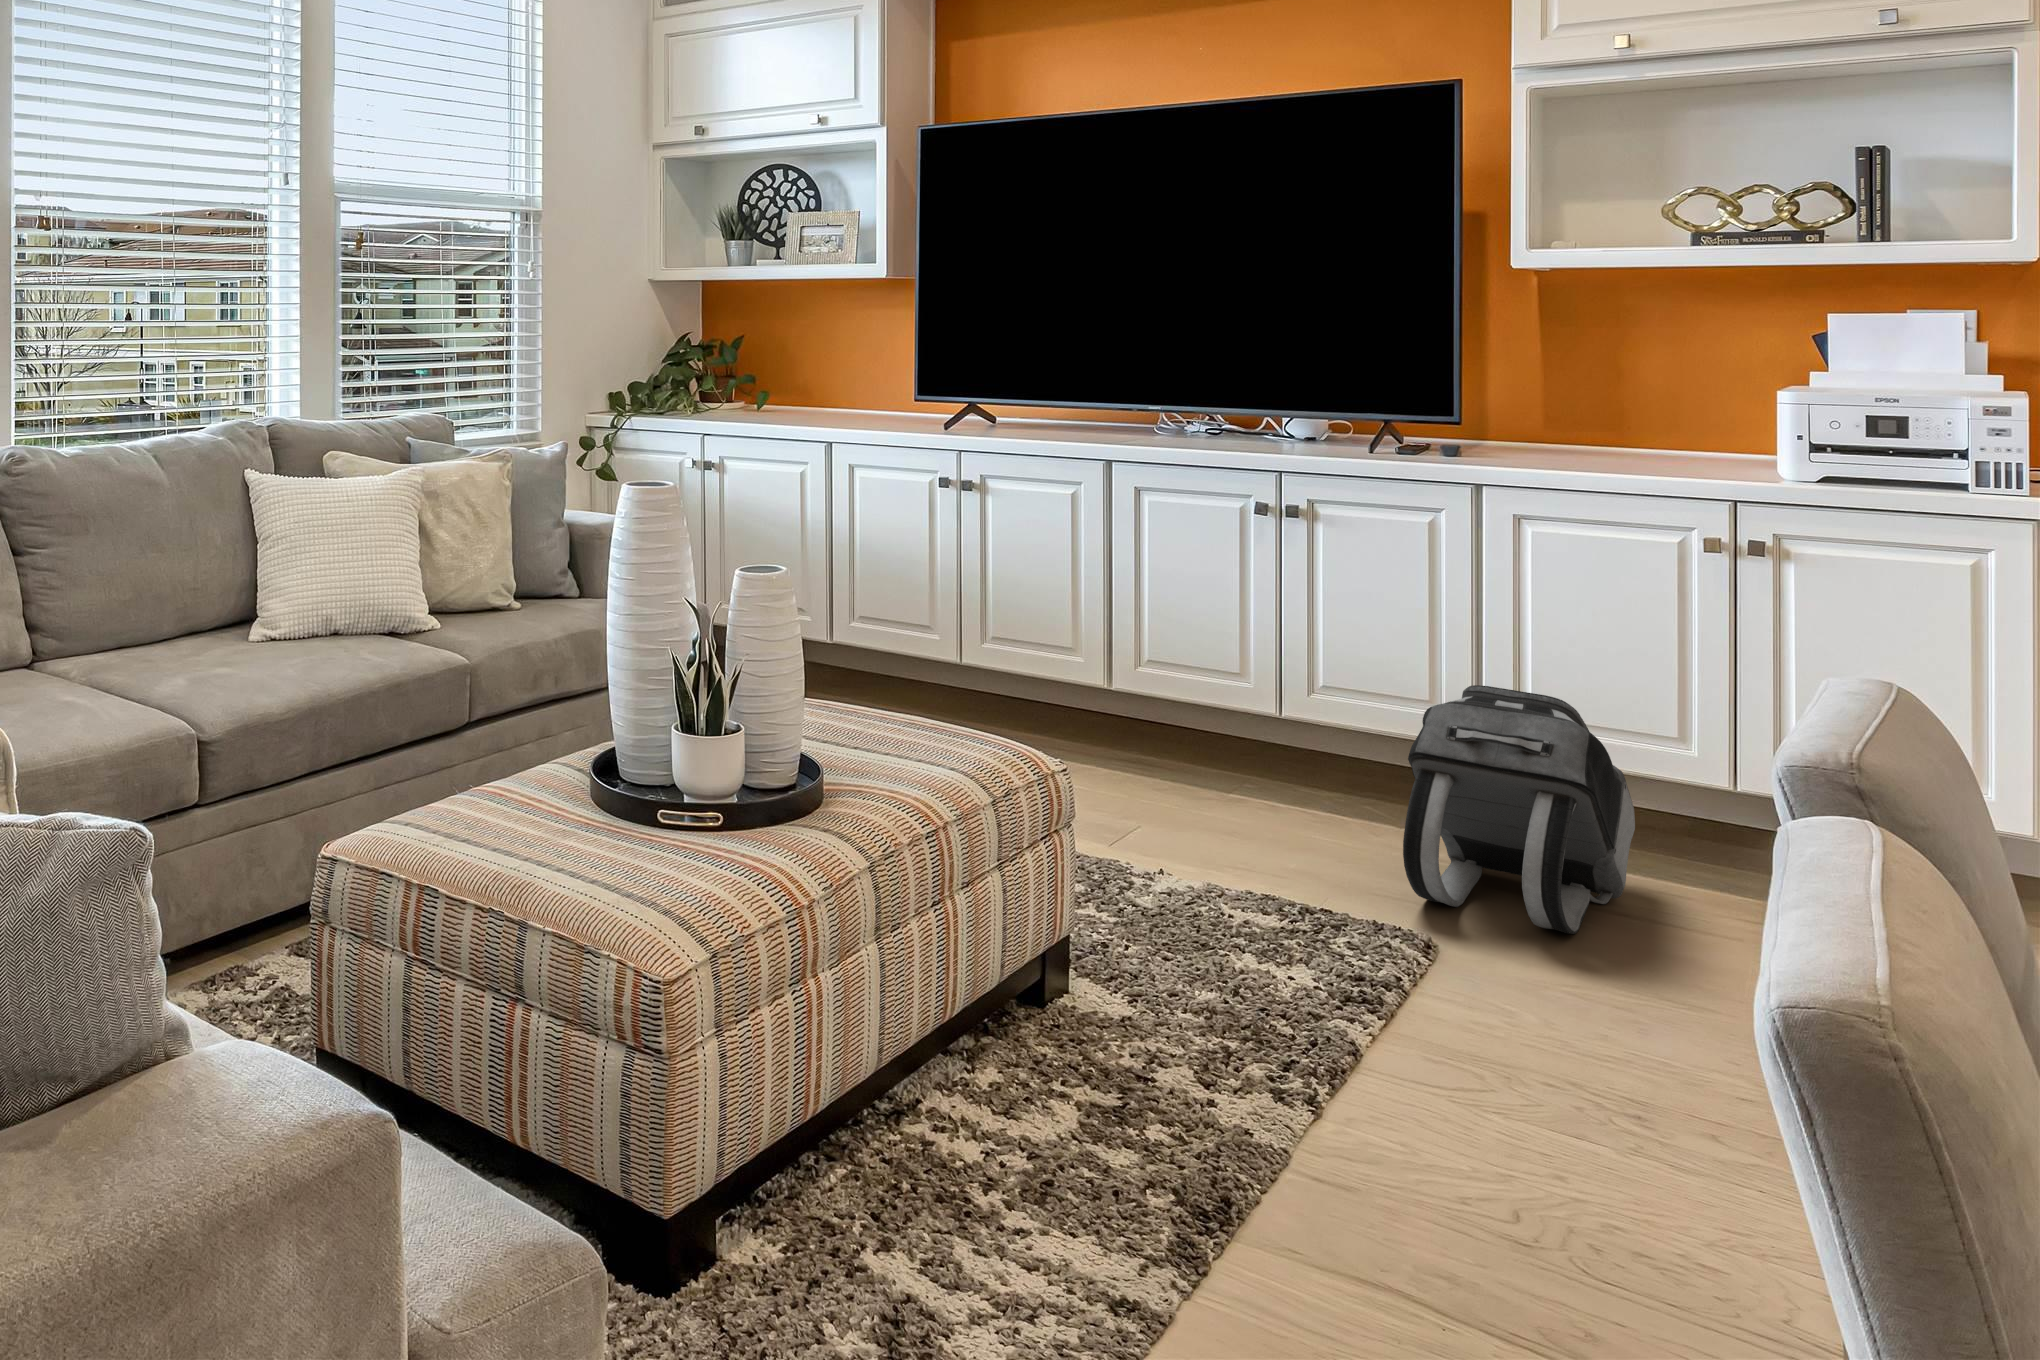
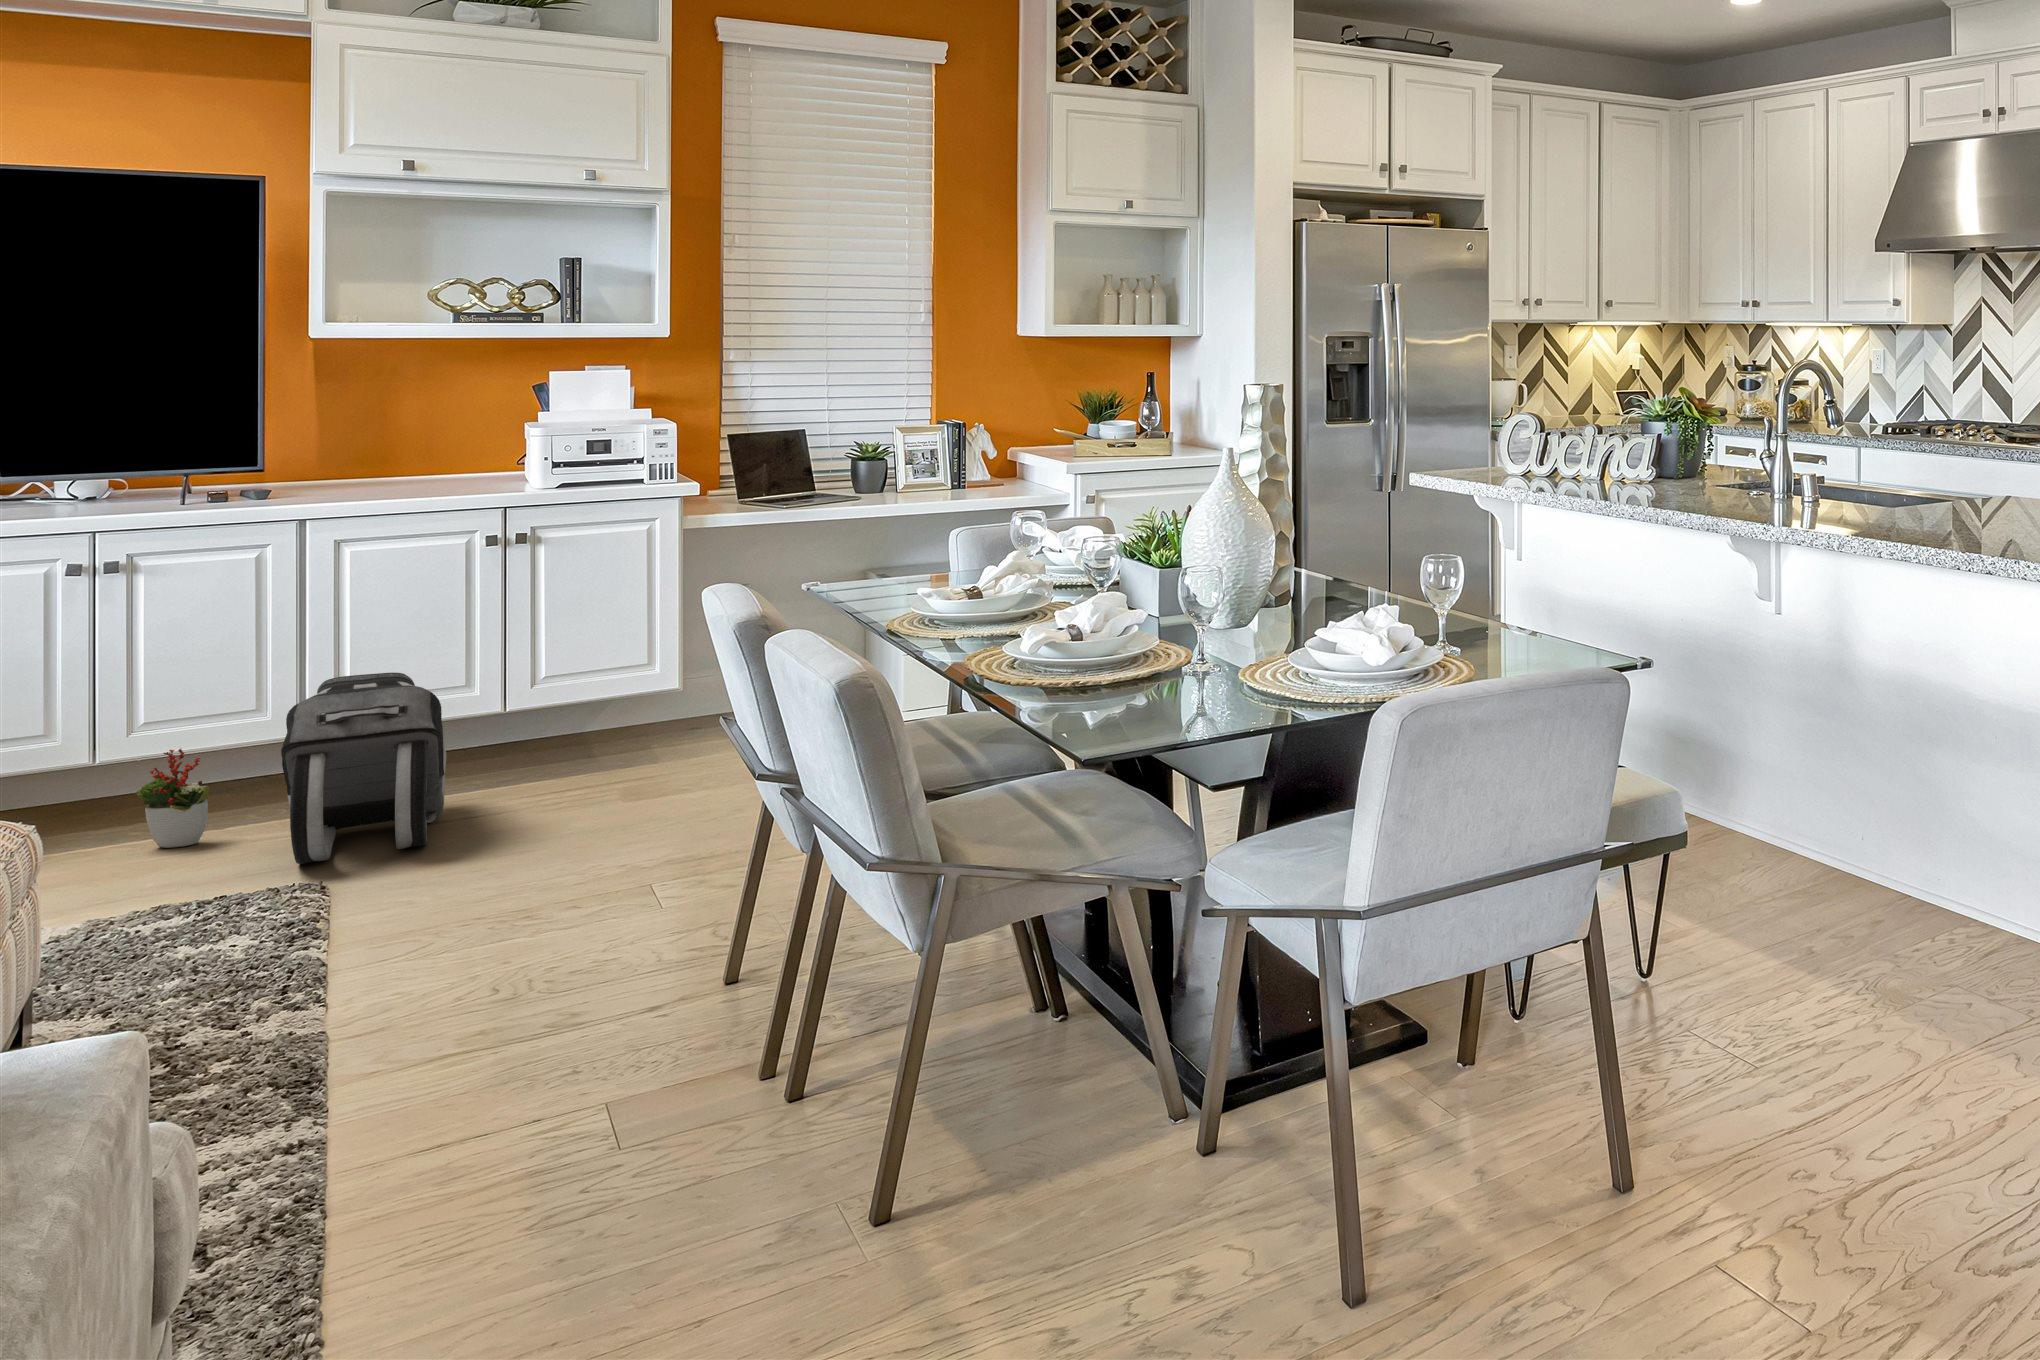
decorative plant: none [1305,719,1370,831] -> present [136,749,210,848]

